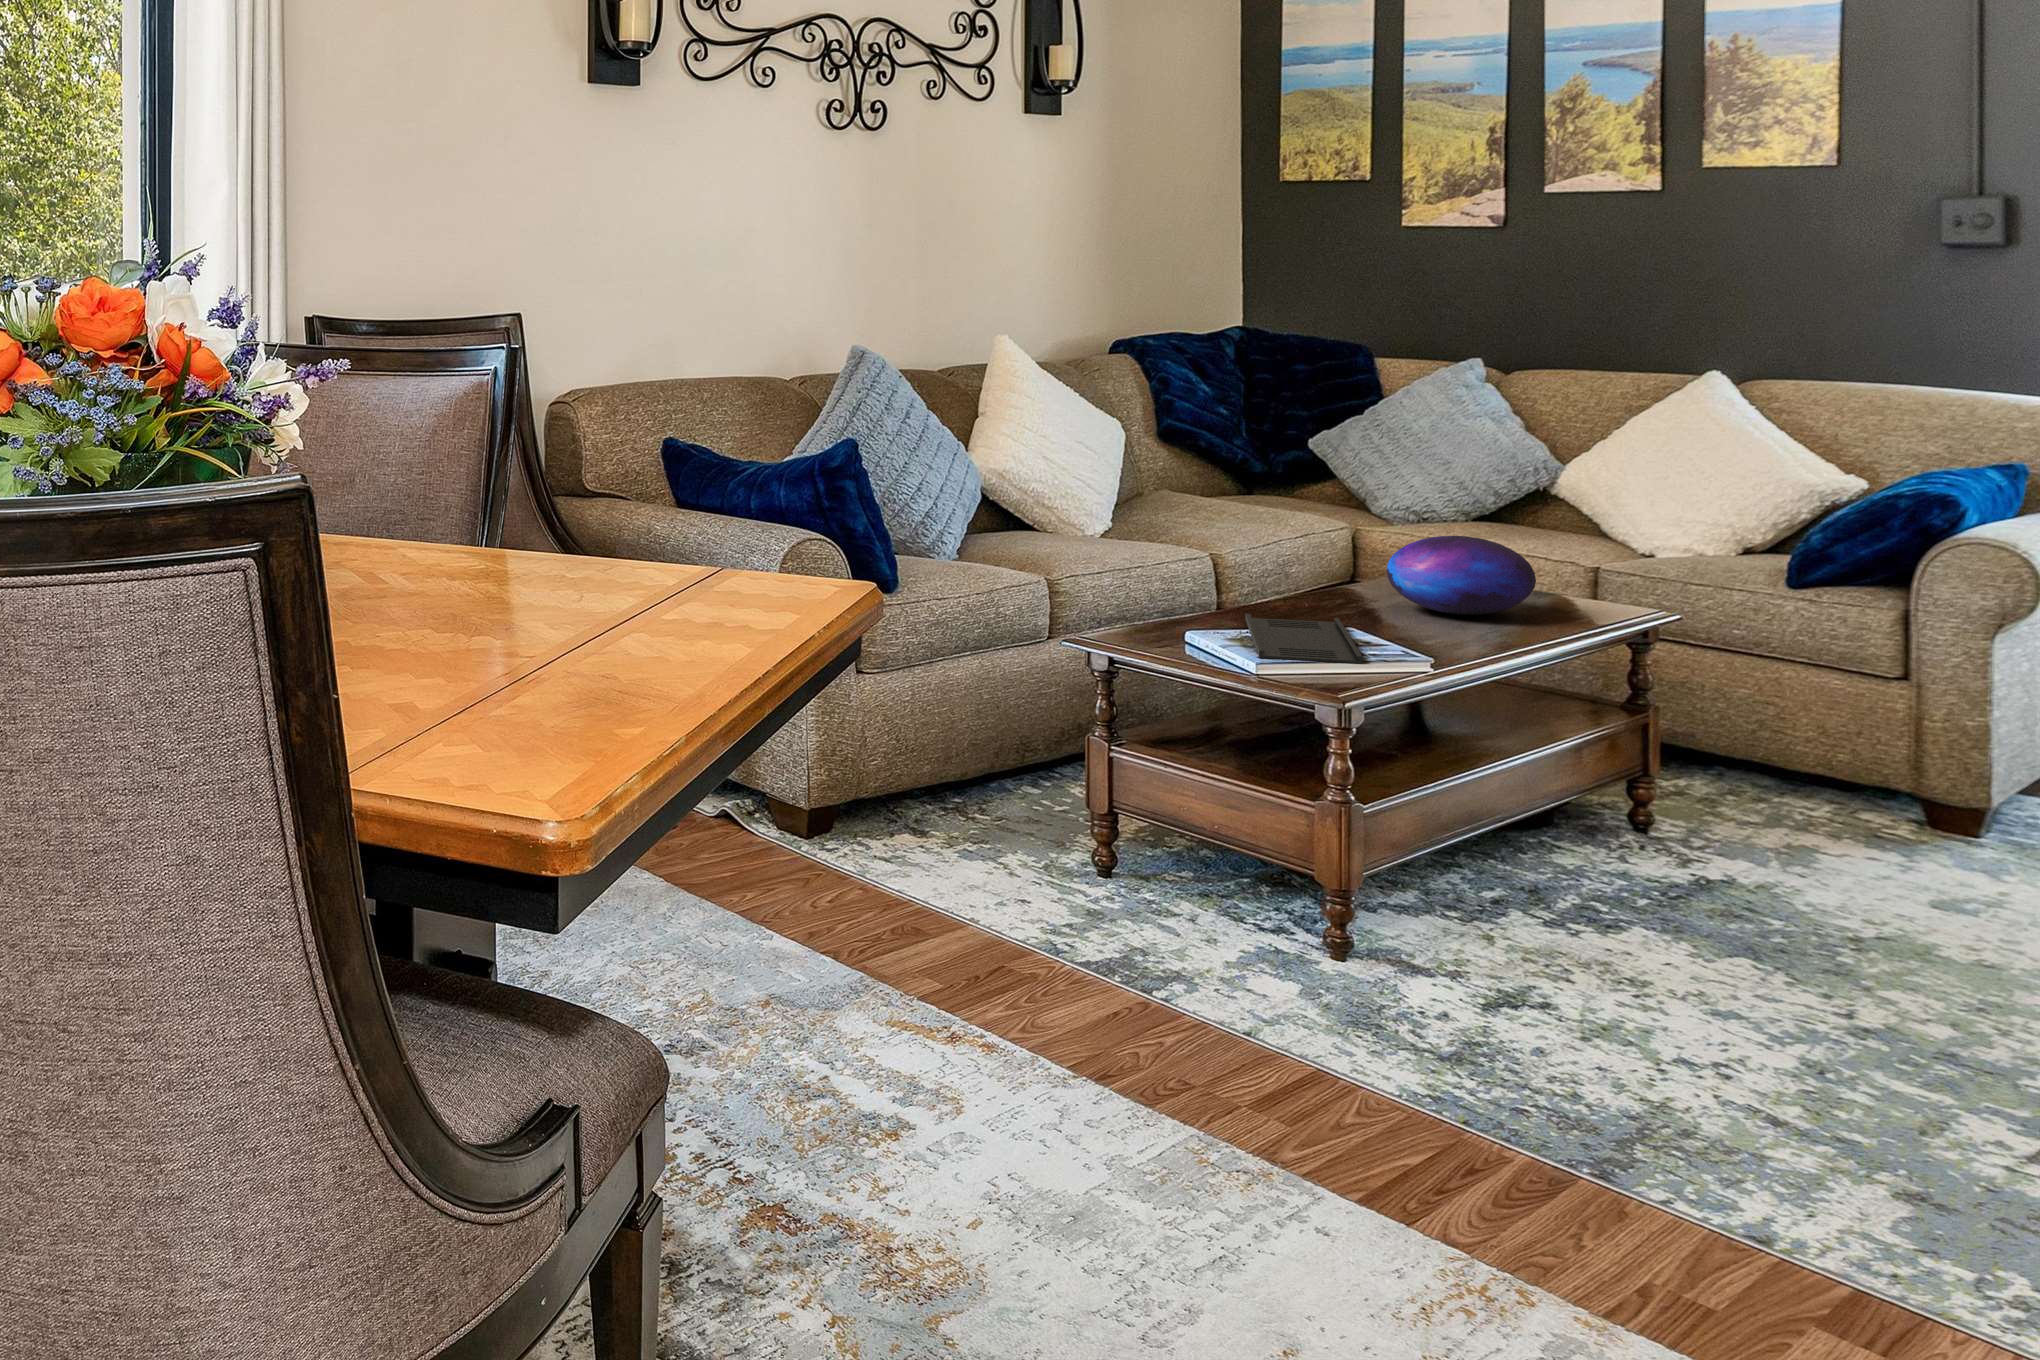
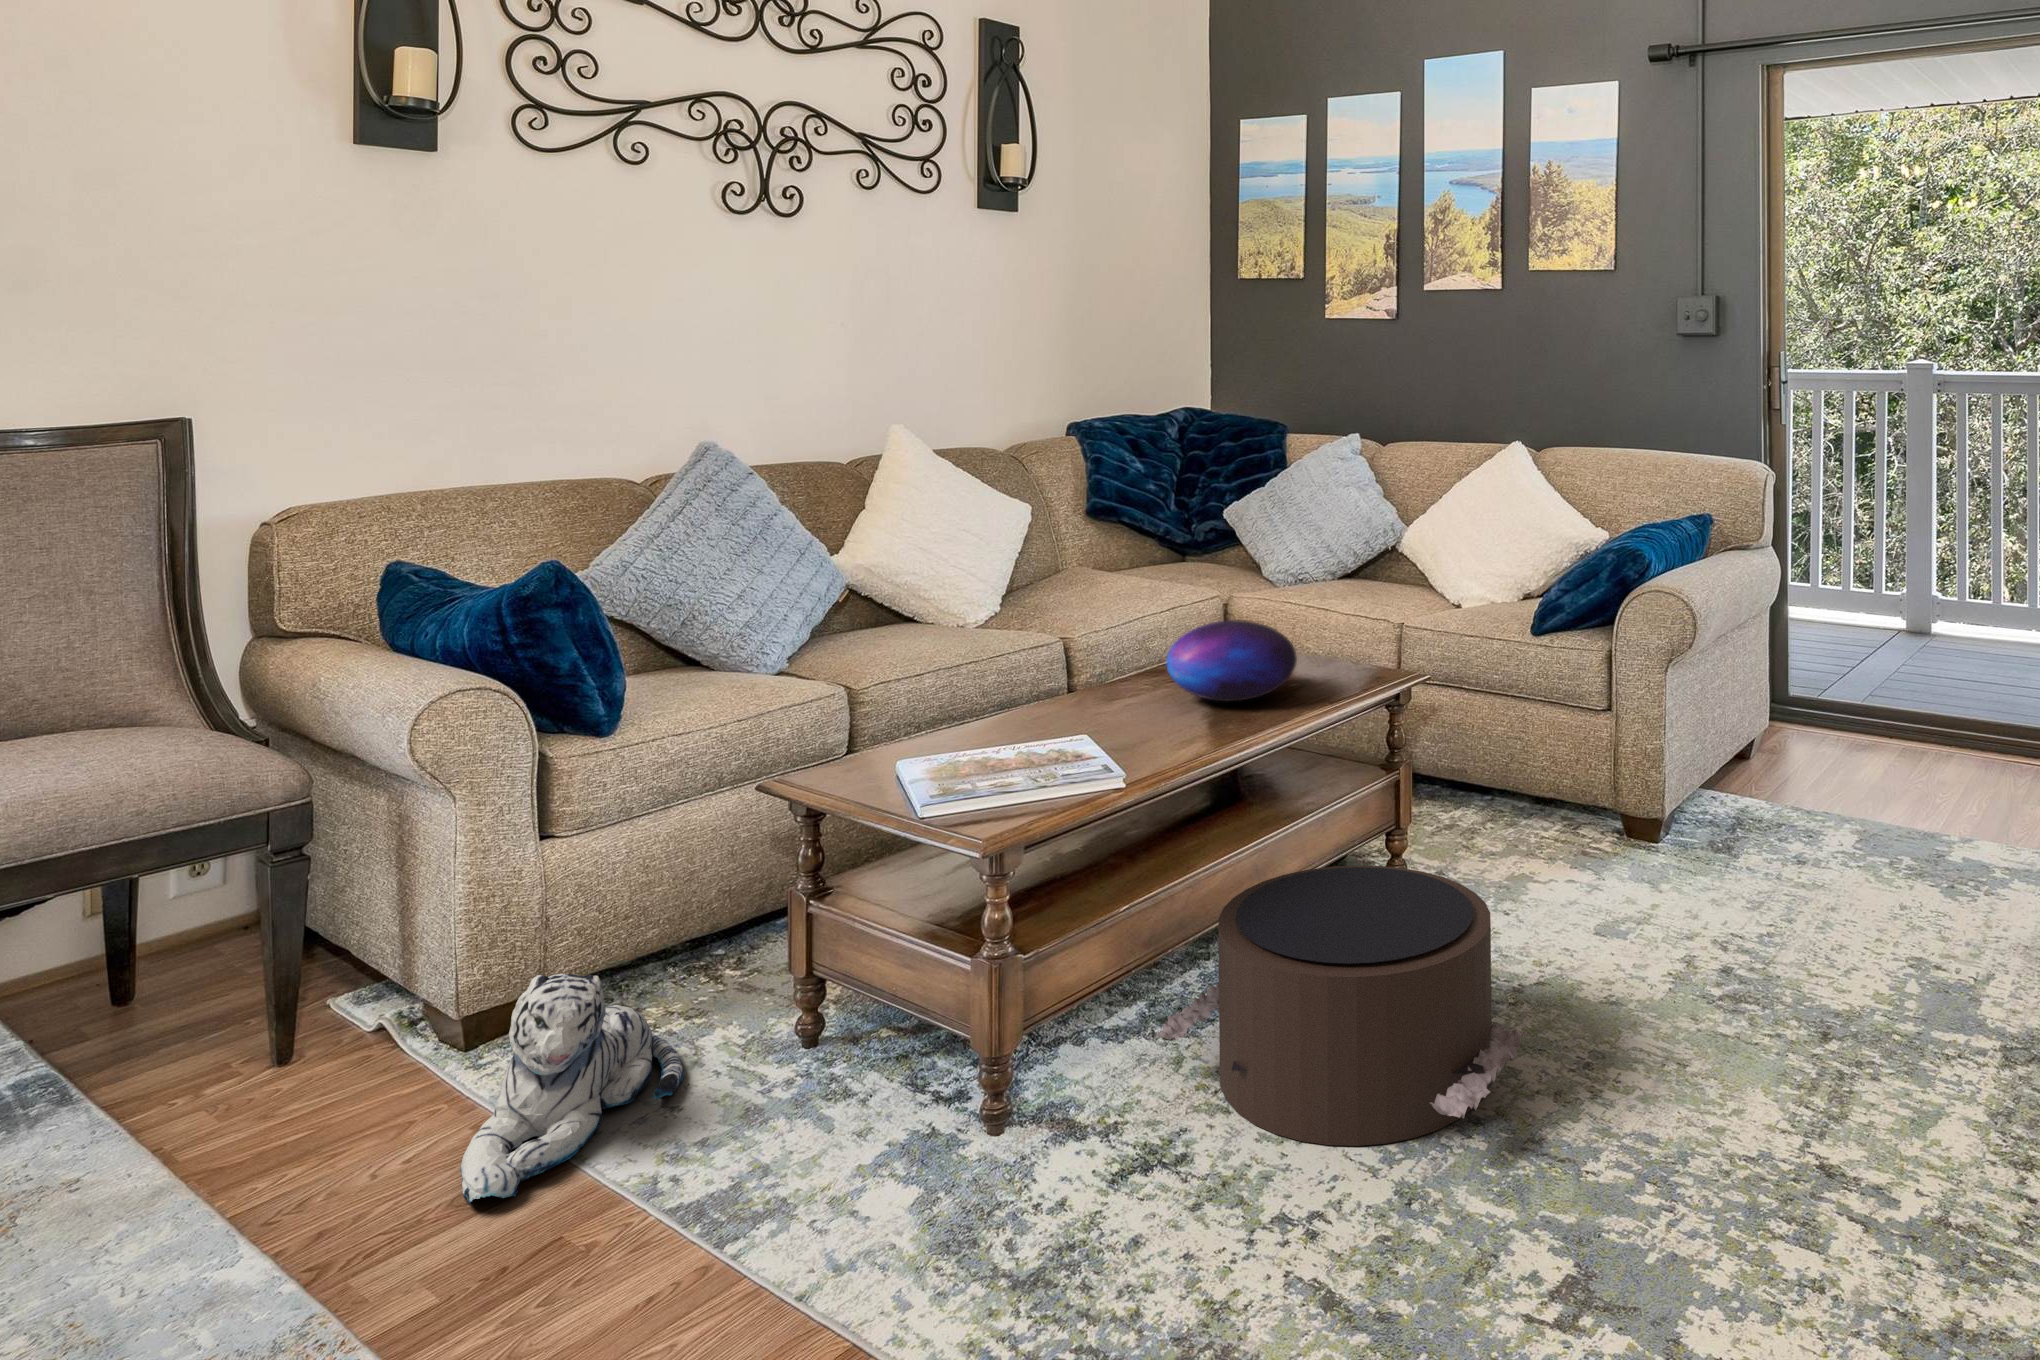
tray: present [1245,613,1362,664] -> none [957,719,1095,786]
plush toy: none [889,773,1022,935] -> present [460,974,684,1205]
pouf: none [1474,774,1898,1015] -> present [1156,865,1527,1146]

